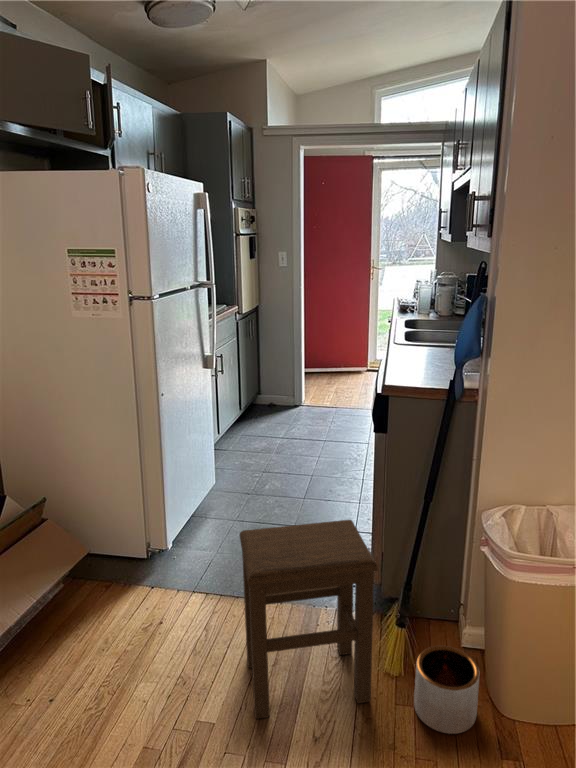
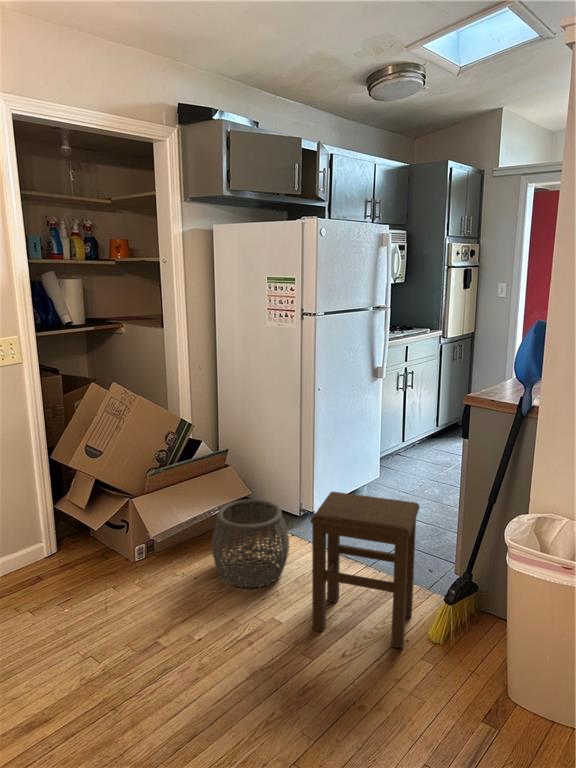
woven basket: none [65,559,181,696] -> present [211,499,289,588]
planter: present [414,646,480,734] -> none [433,621,489,692]

